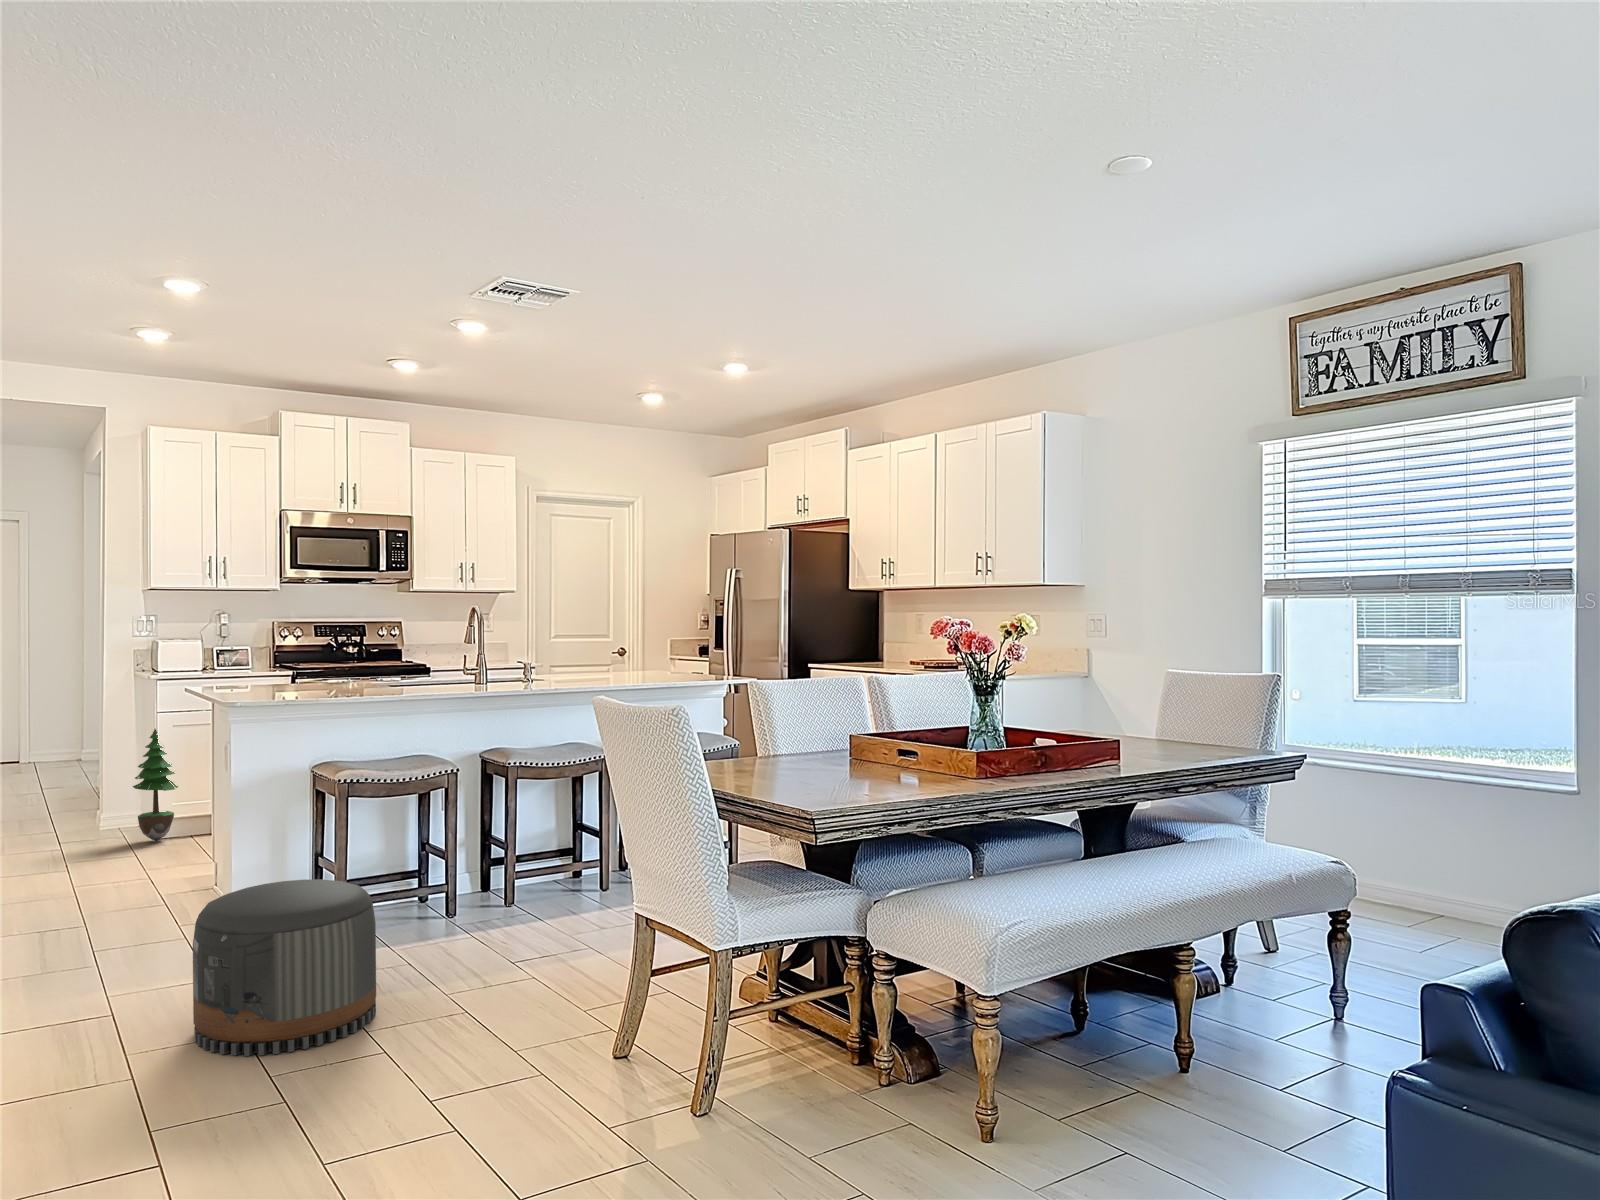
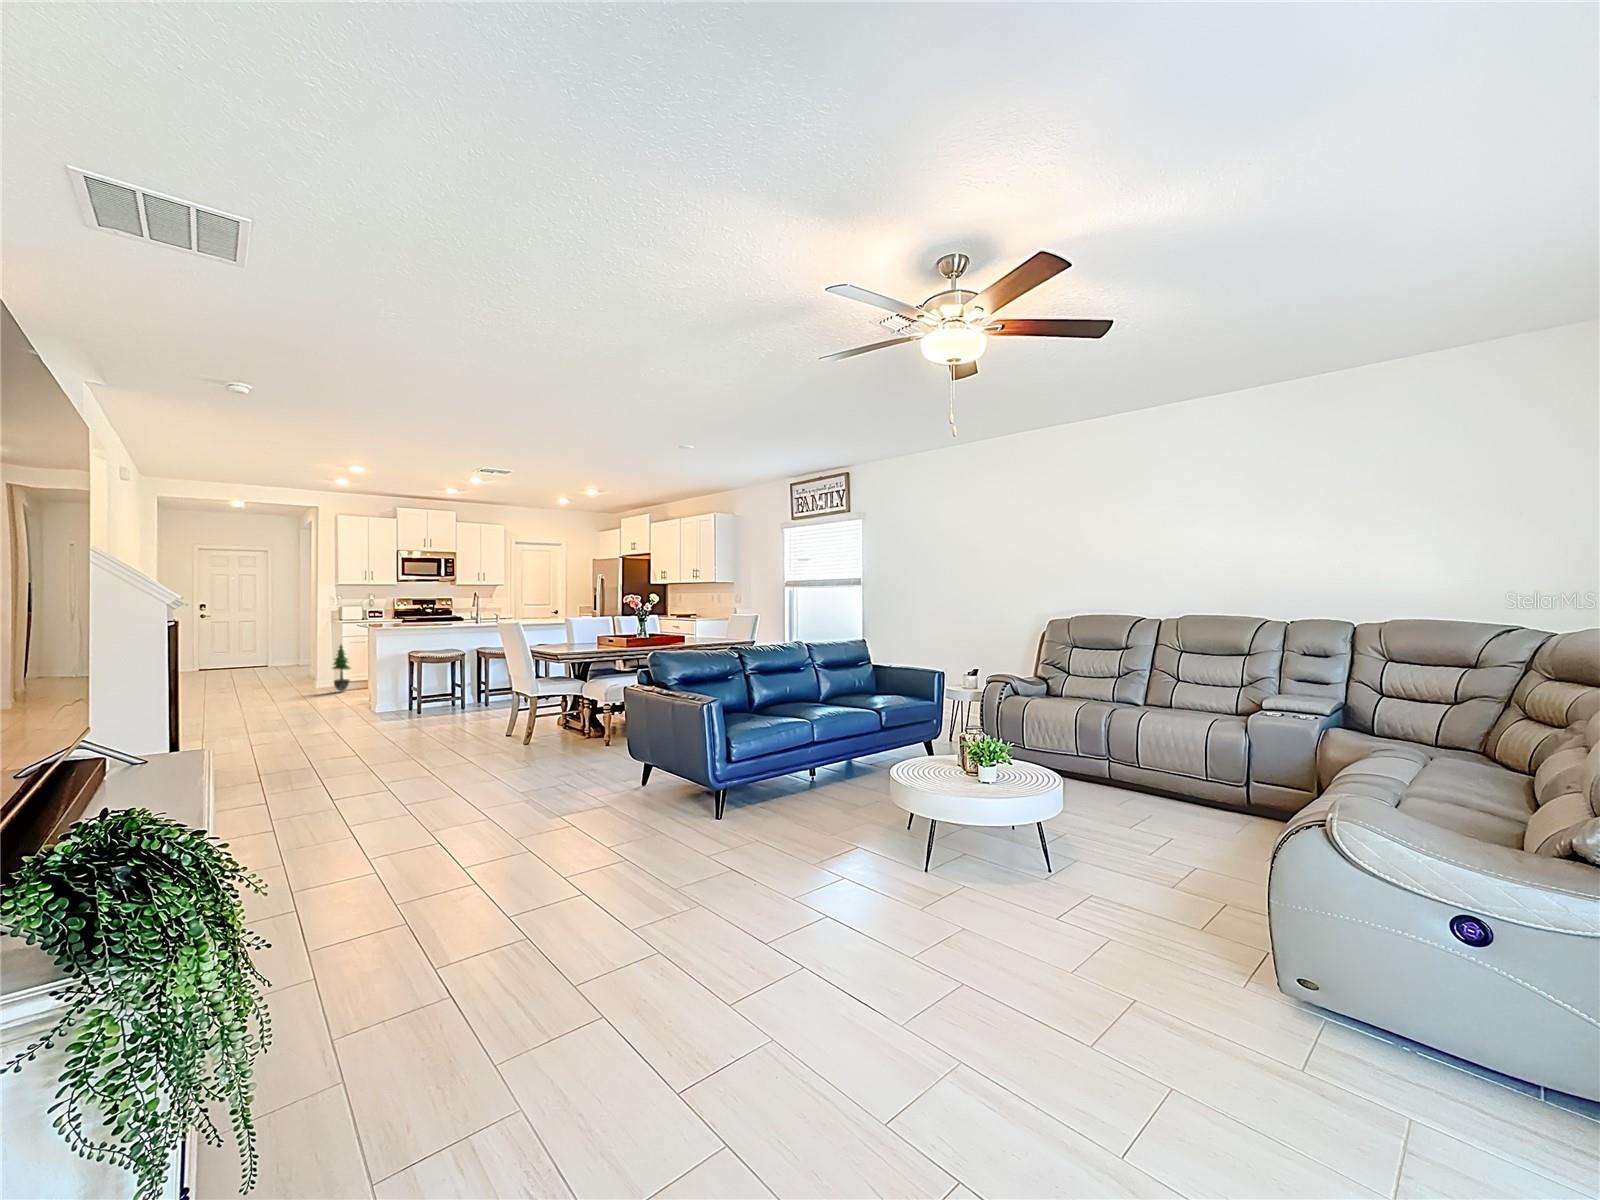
pouf: present [193,879,376,1056] -> none [362,686,428,739]

